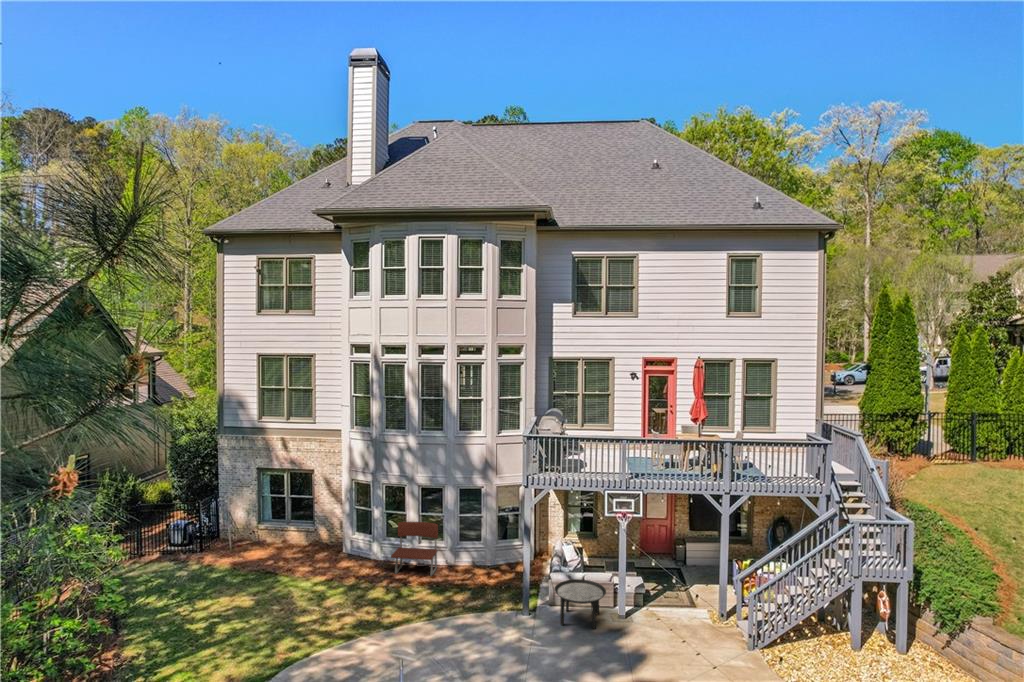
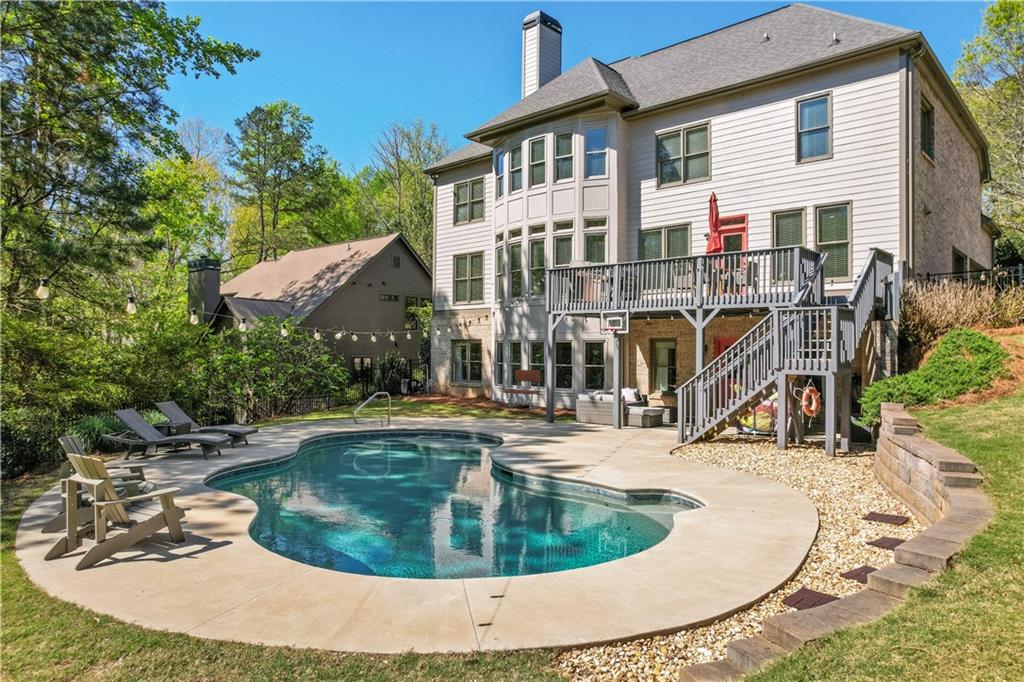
round table: present [555,579,606,629] -> none [563,394,606,422]

